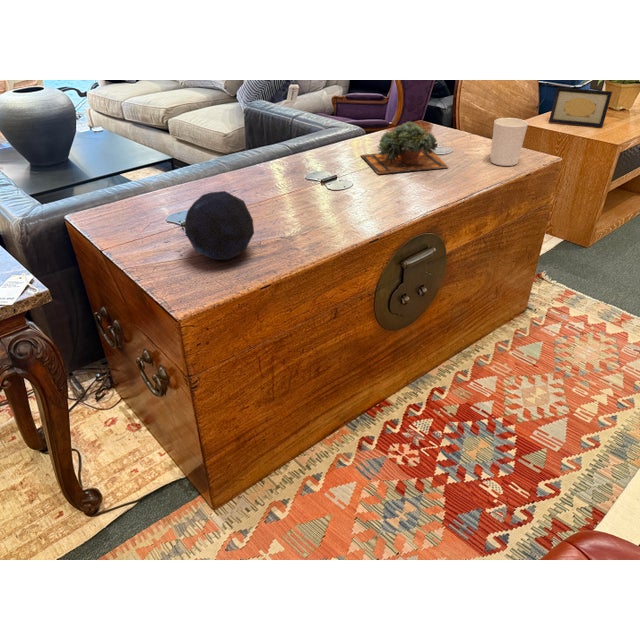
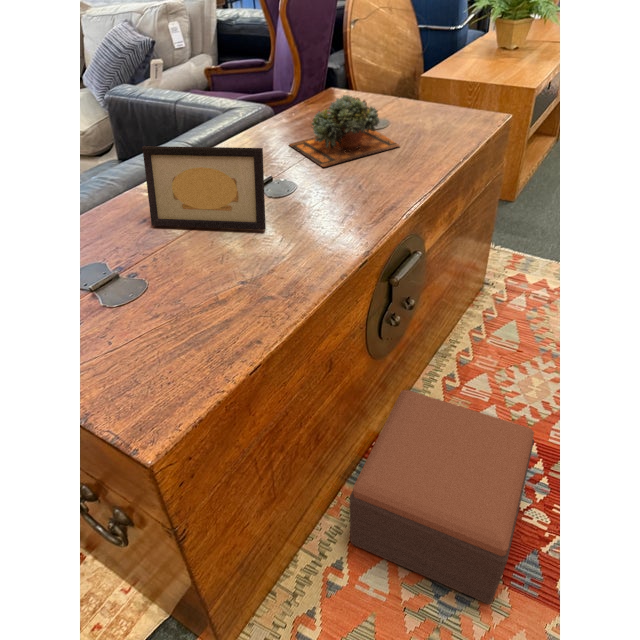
picture frame: present [549,87,612,127] -> present [142,146,266,230]
candle holder: present [490,118,528,166] -> none [440,77,481,135]
decorative orb: present [185,191,254,260] -> none [109,241,217,344]
footstool: none [333,359,498,532] -> present [350,390,534,604]

